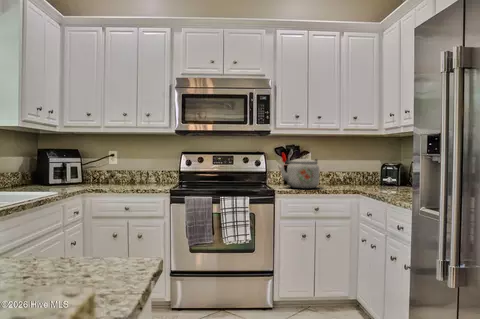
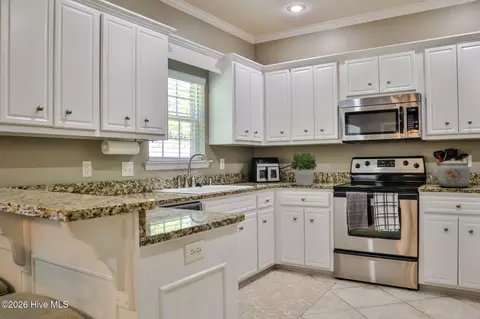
potted plant: none [107,142,143,189] -> present [290,153,317,186]

